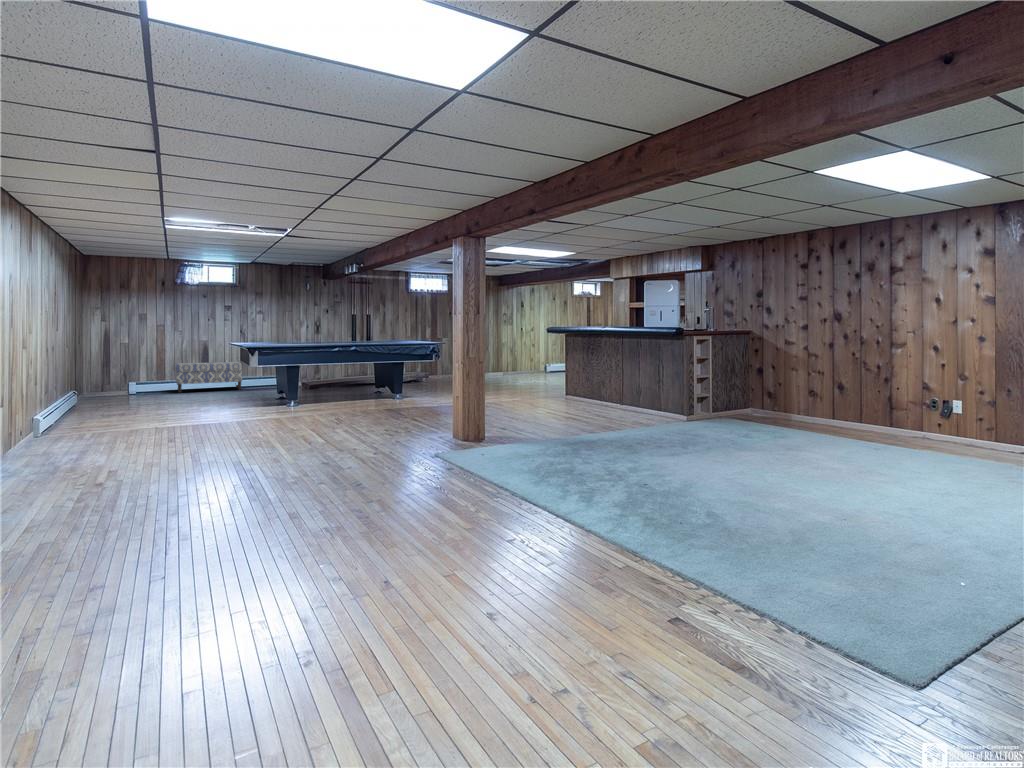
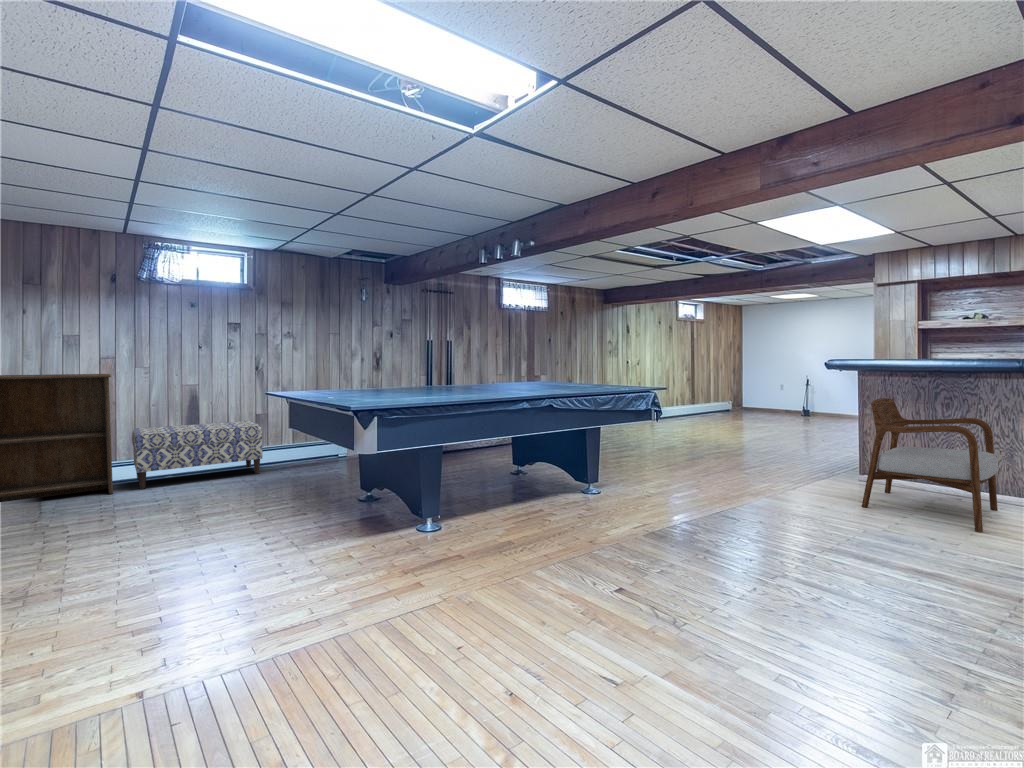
bookshelf: none [105,333,166,397] -> present [0,374,113,502]
armchair: none [535,344,605,407] -> present [862,398,998,532]

